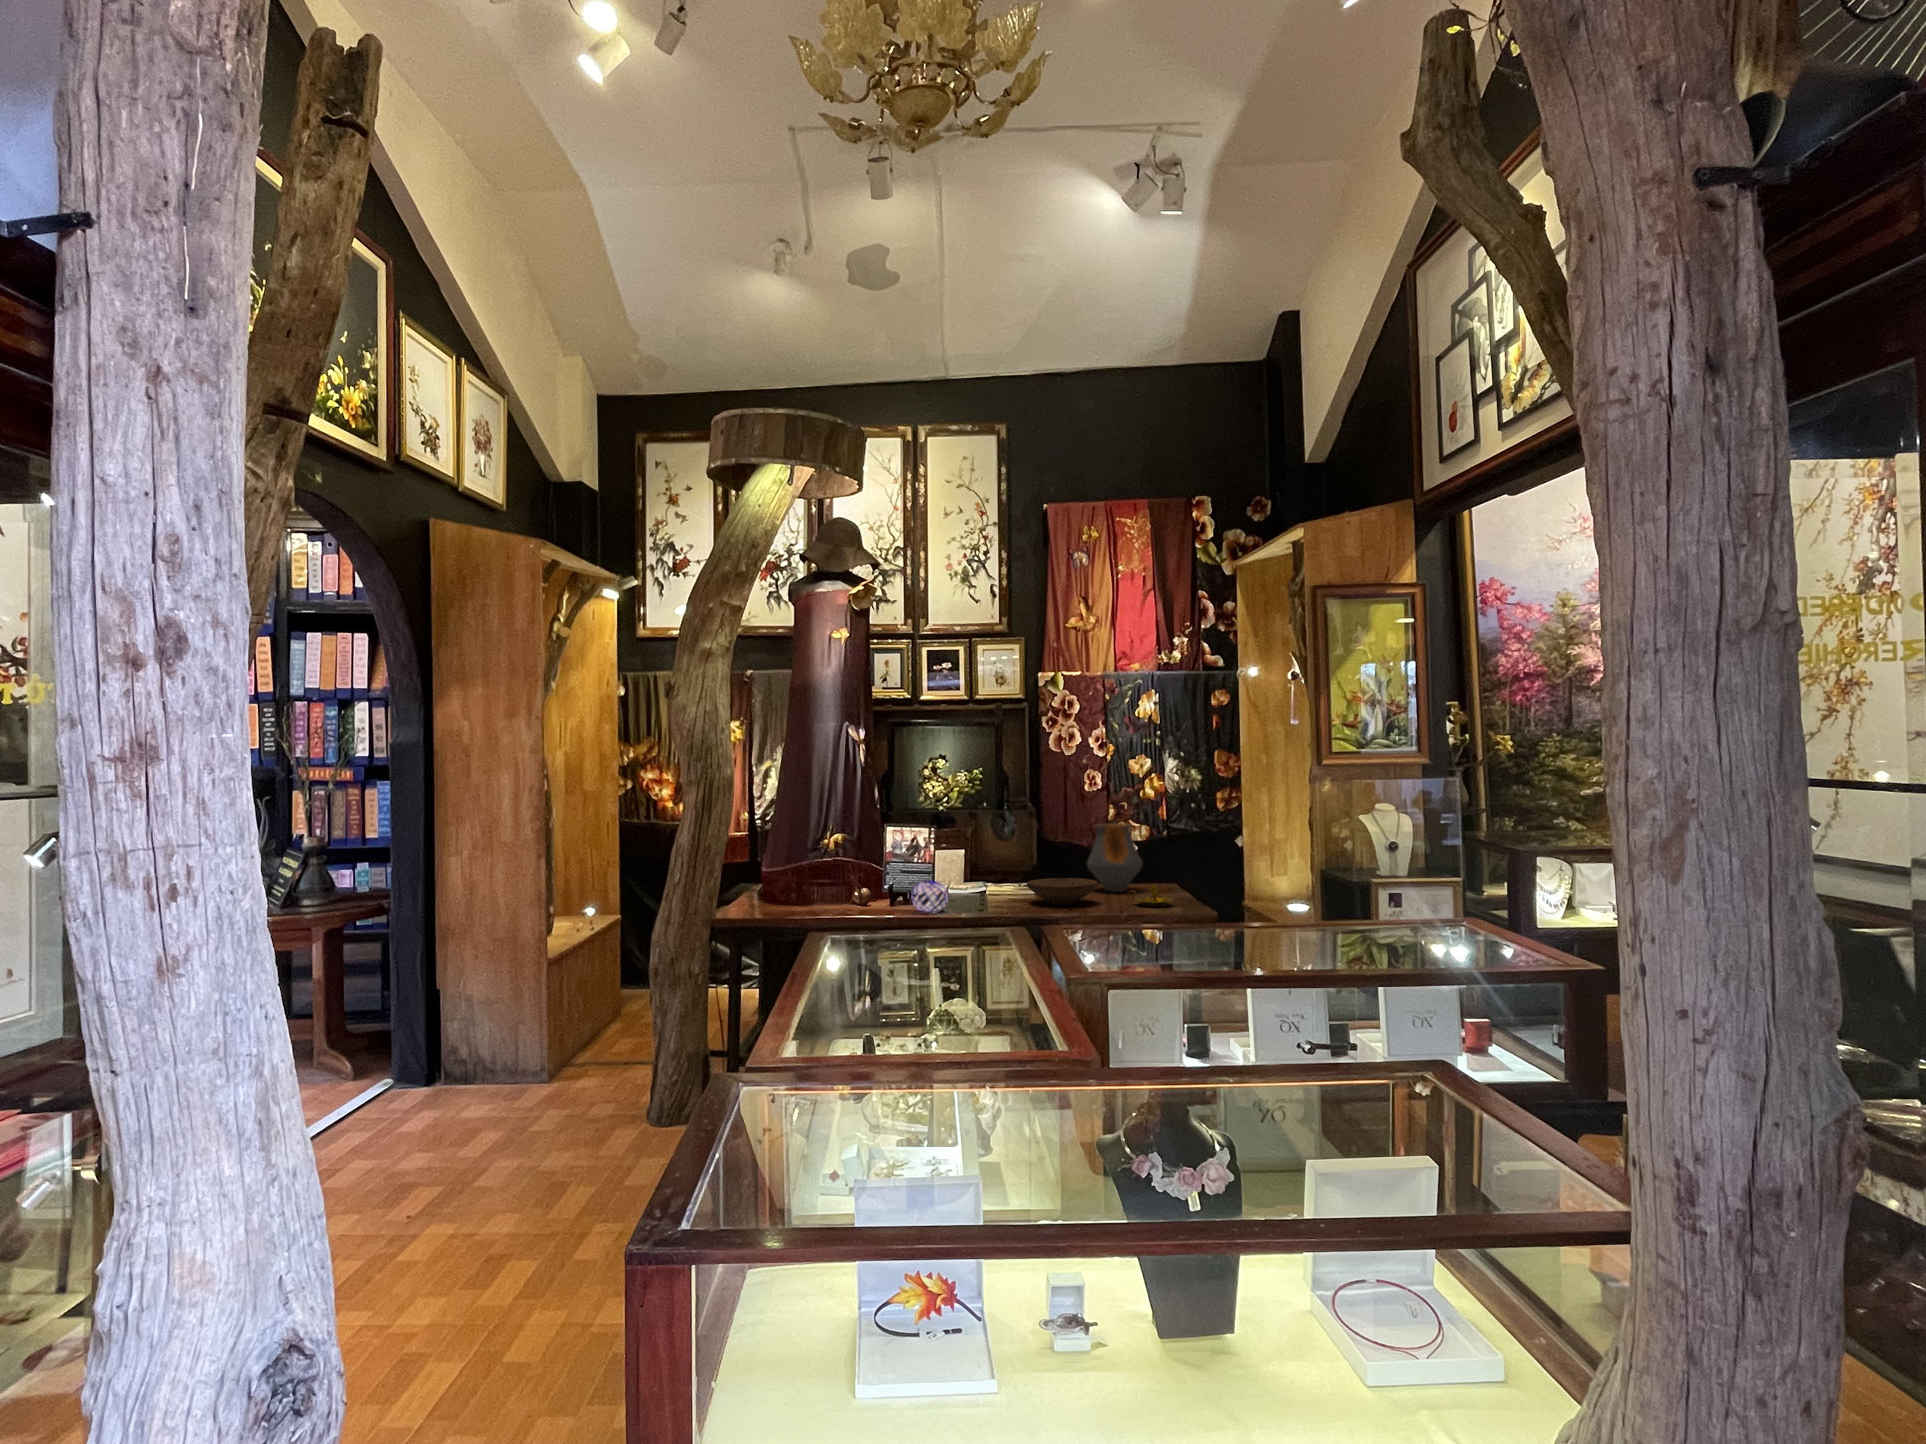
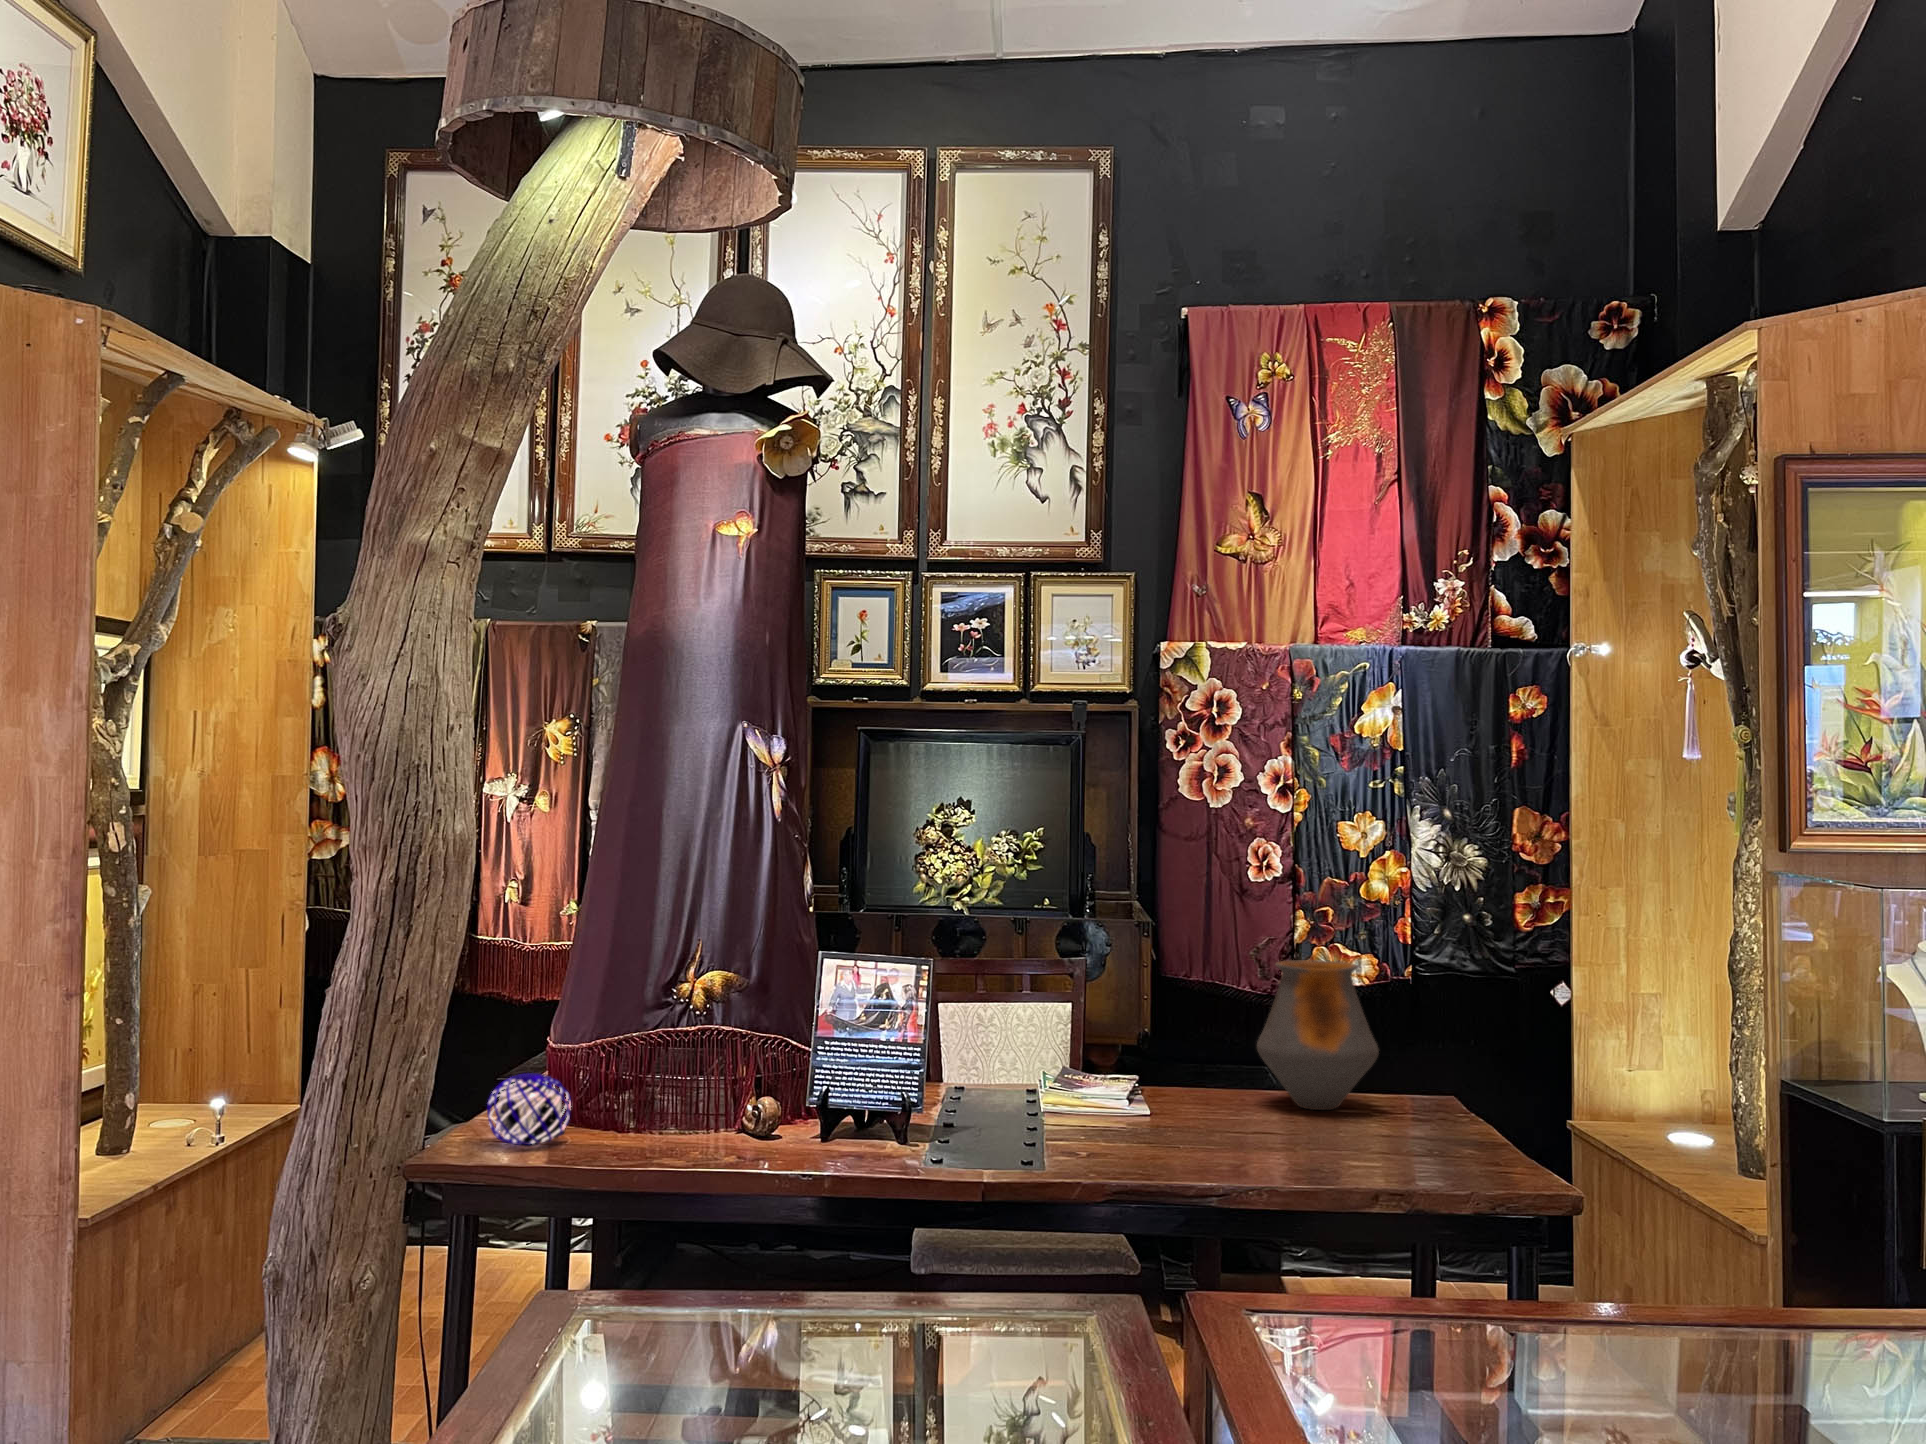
wooden bowl: present [1027,878,1098,905] -> none [1127,1081,1287,1148]
decorative orb: present [911,880,948,912] -> present [487,1073,571,1145]
candlestick: present [1129,885,1173,907] -> none [1355,1112,1459,1163]

